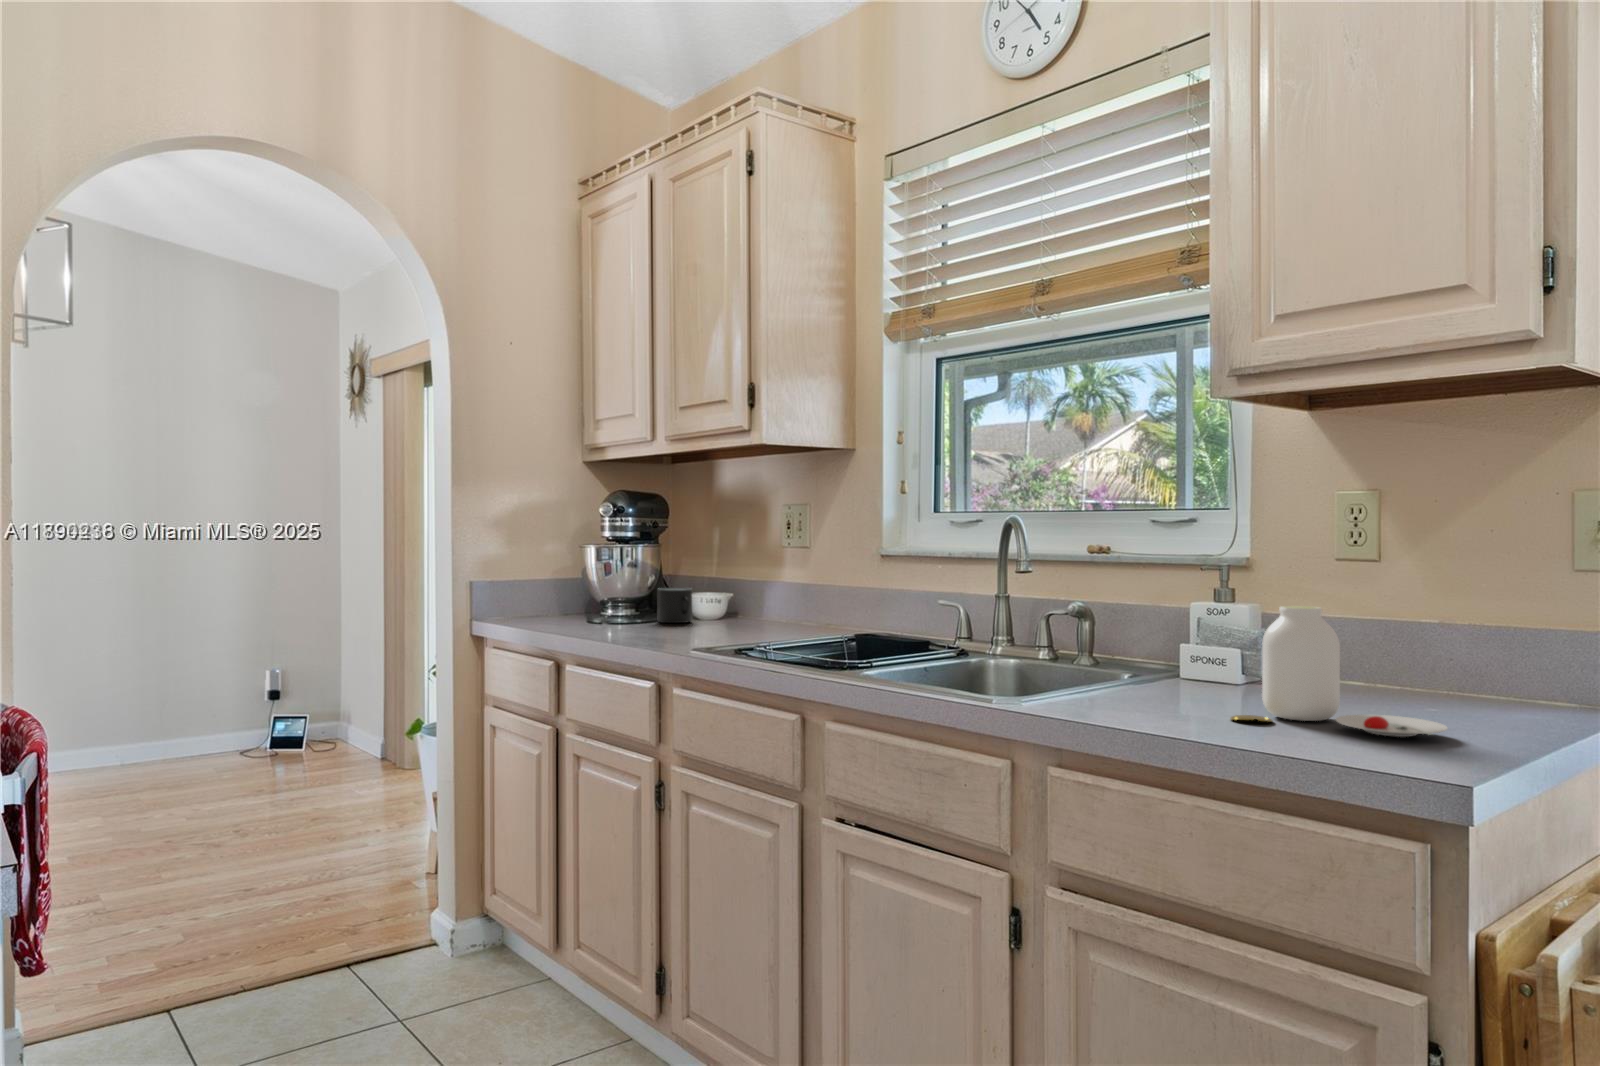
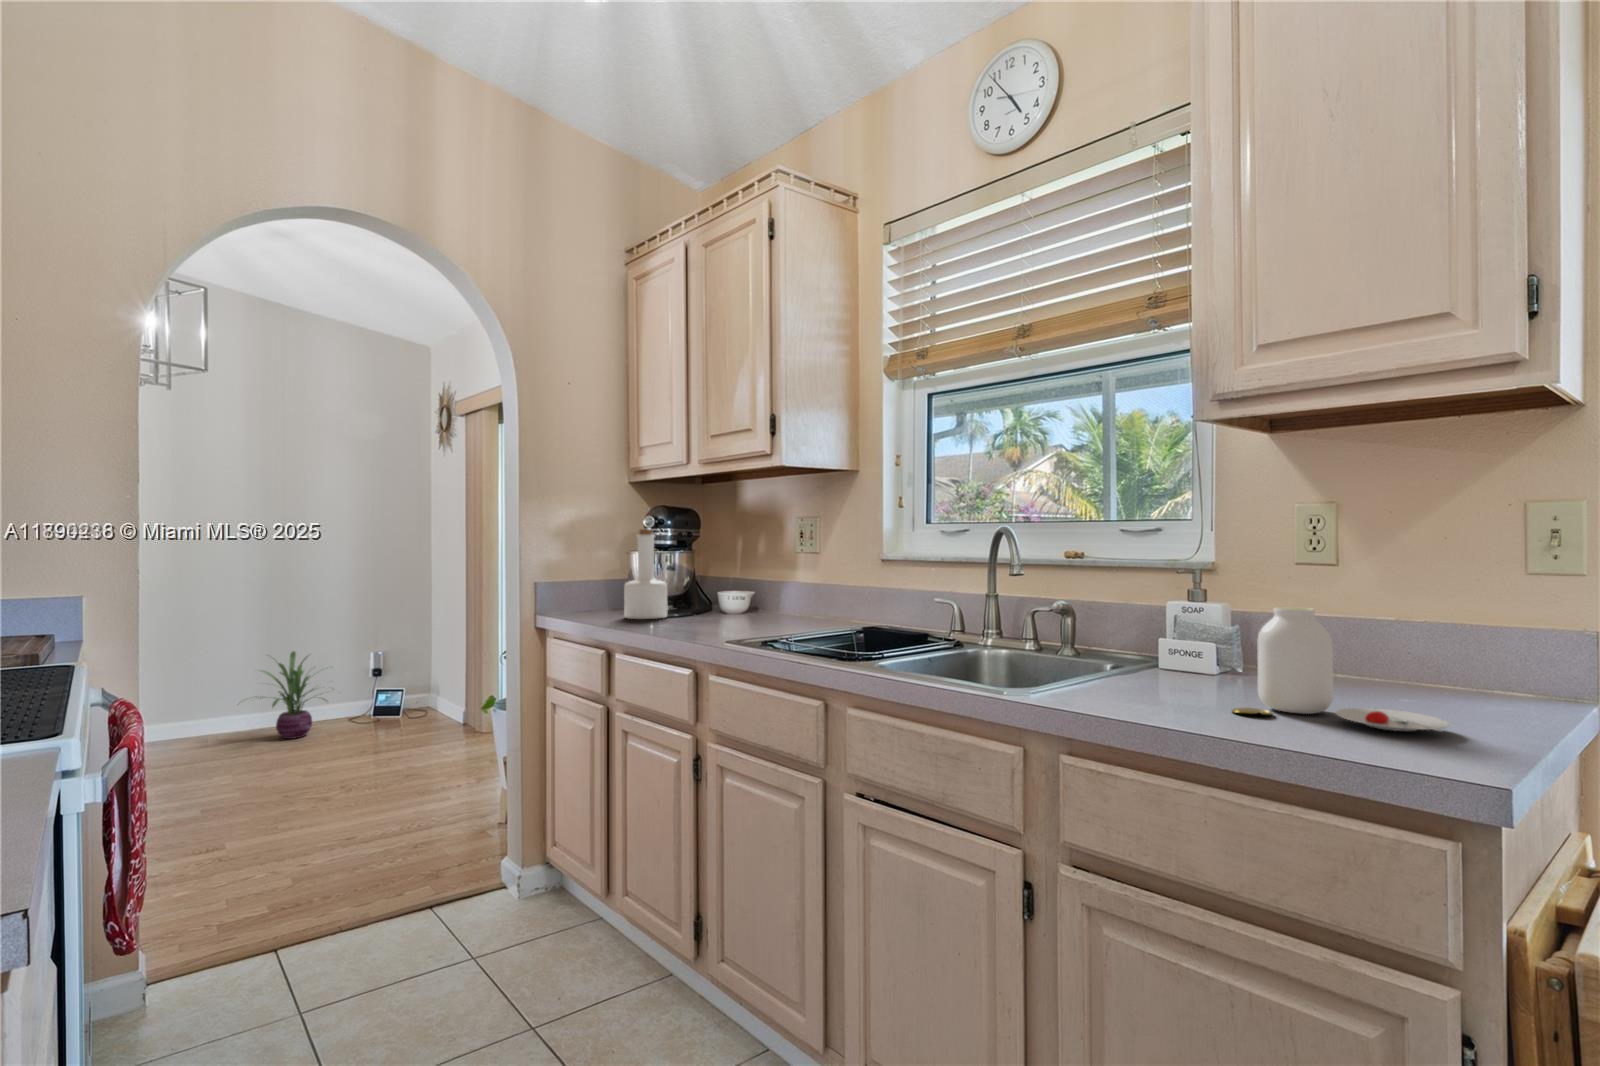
bottle: none [576,518,628,625] -> present [624,529,667,619]
mug: present [658,588,692,623] -> none [692,587,721,617]
decorative plant: none [101,668,229,776] -> present [261,651,334,739]

